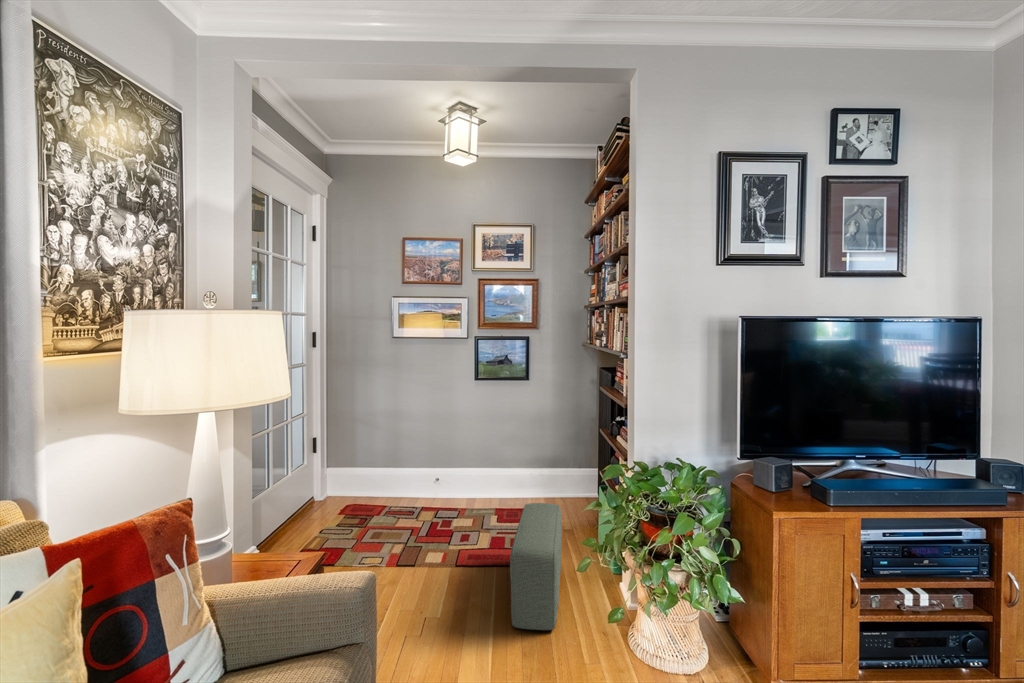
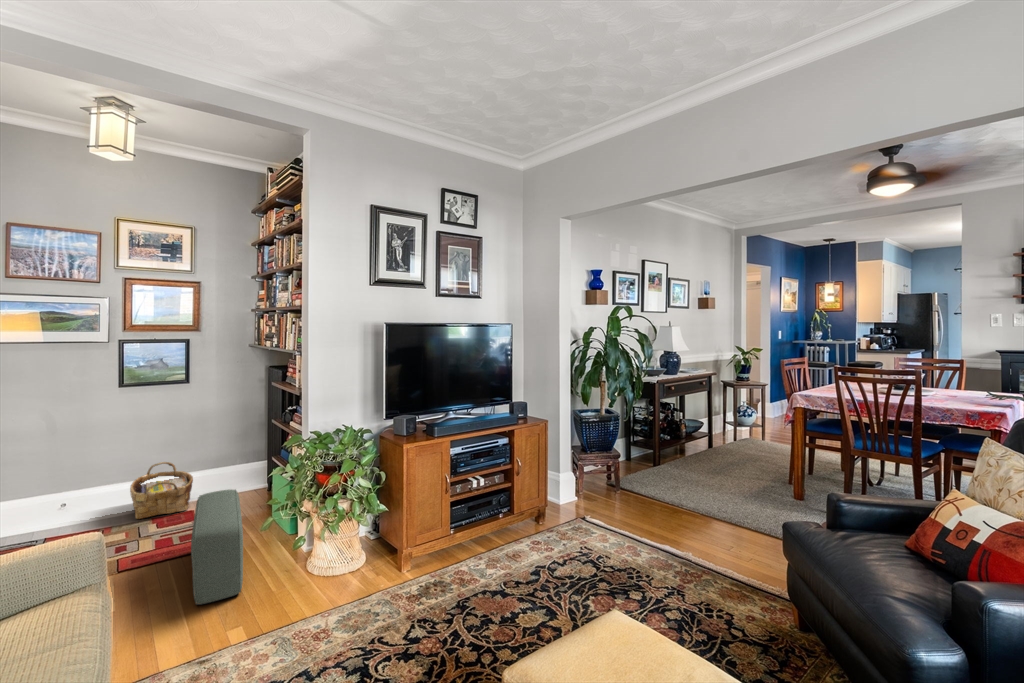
woven basket: none [478,460,527,514] -> present [130,462,193,519]

